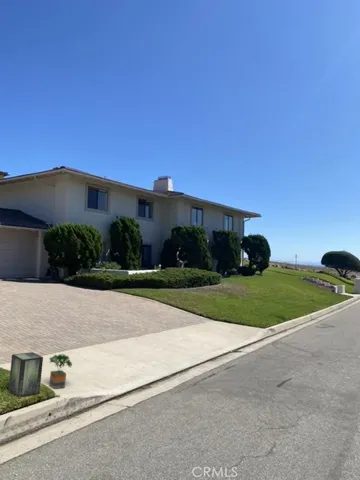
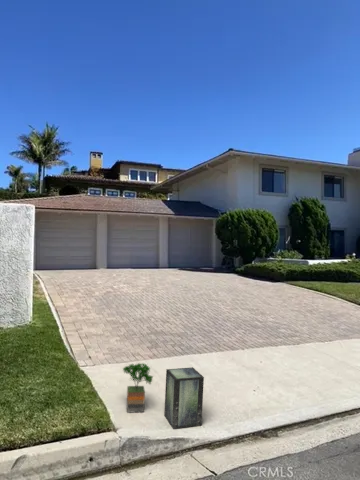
storage box: present [8,352,43,397] -> present [164,367,204,429]

